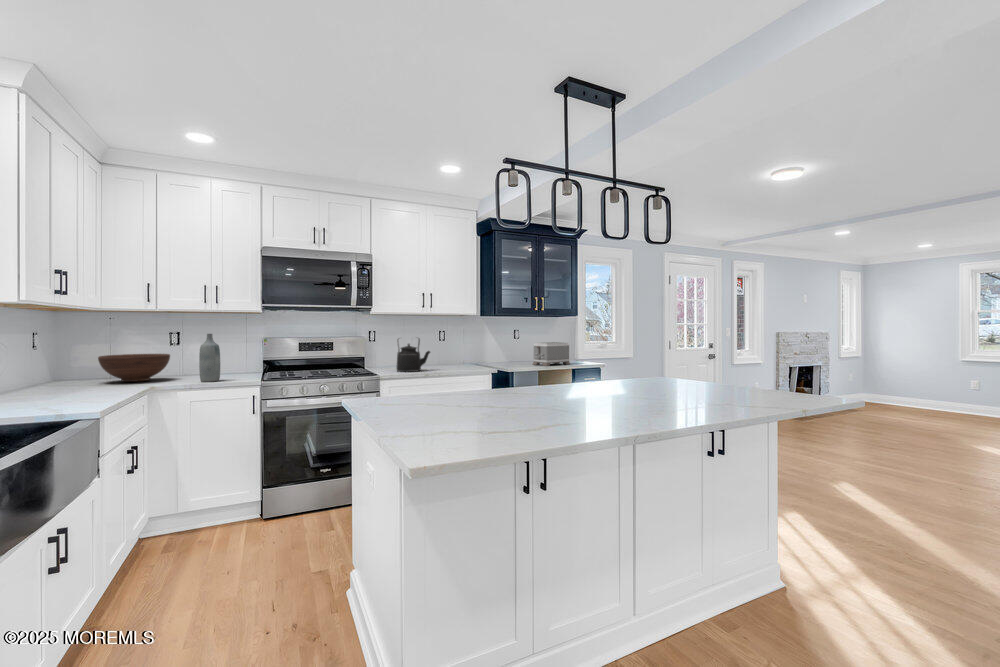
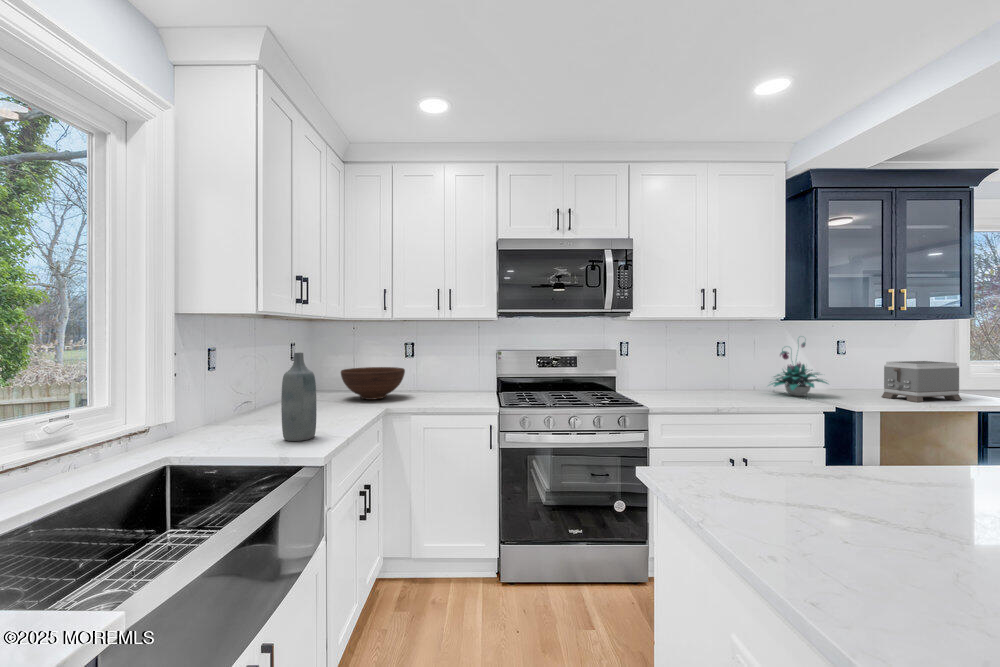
plant: none [468,327,504,366] -> present [770,342,828,396]
bottle: present [199,334,220,382] -> present [281,352,317,441]
kettle: present [397,338,430,372] -> none [665,352,714,402]

